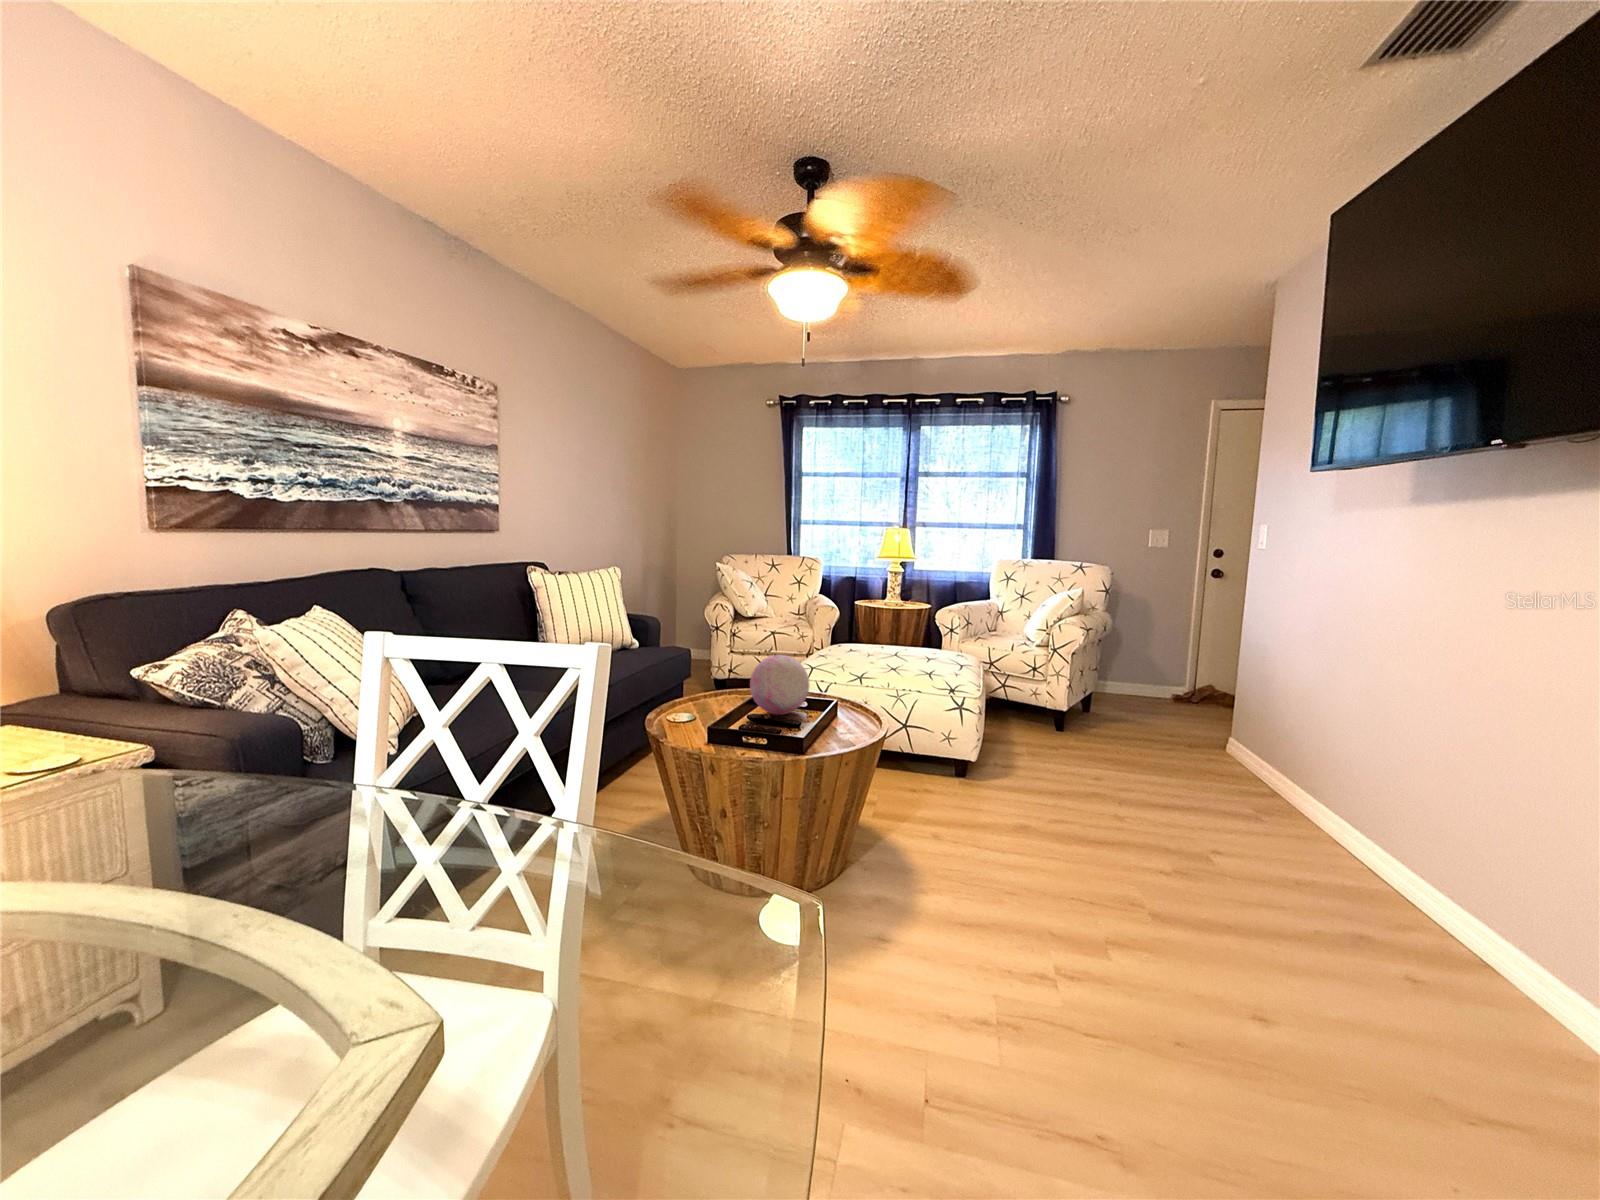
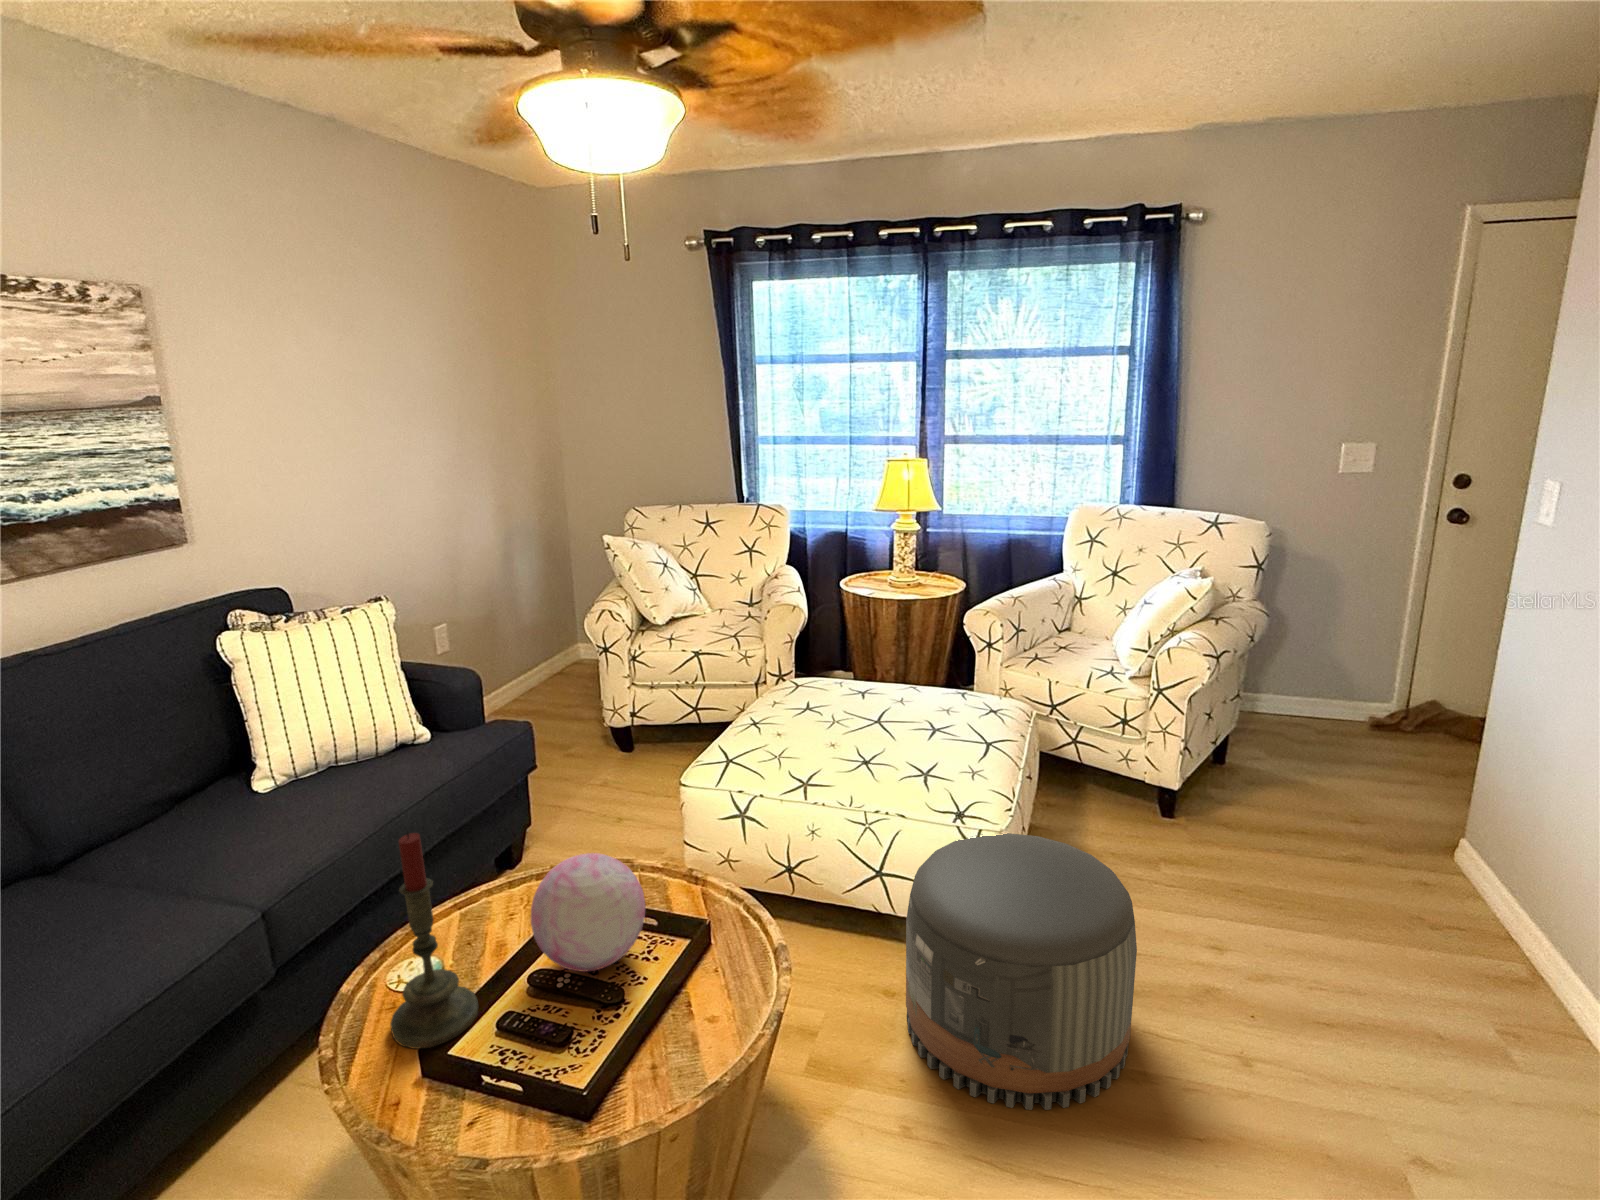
candle: none [682,619,726,736] -> present [390,832,478,1049]
pouf: none [925,700,1057,832] -> present [906,833,1137,1110]

